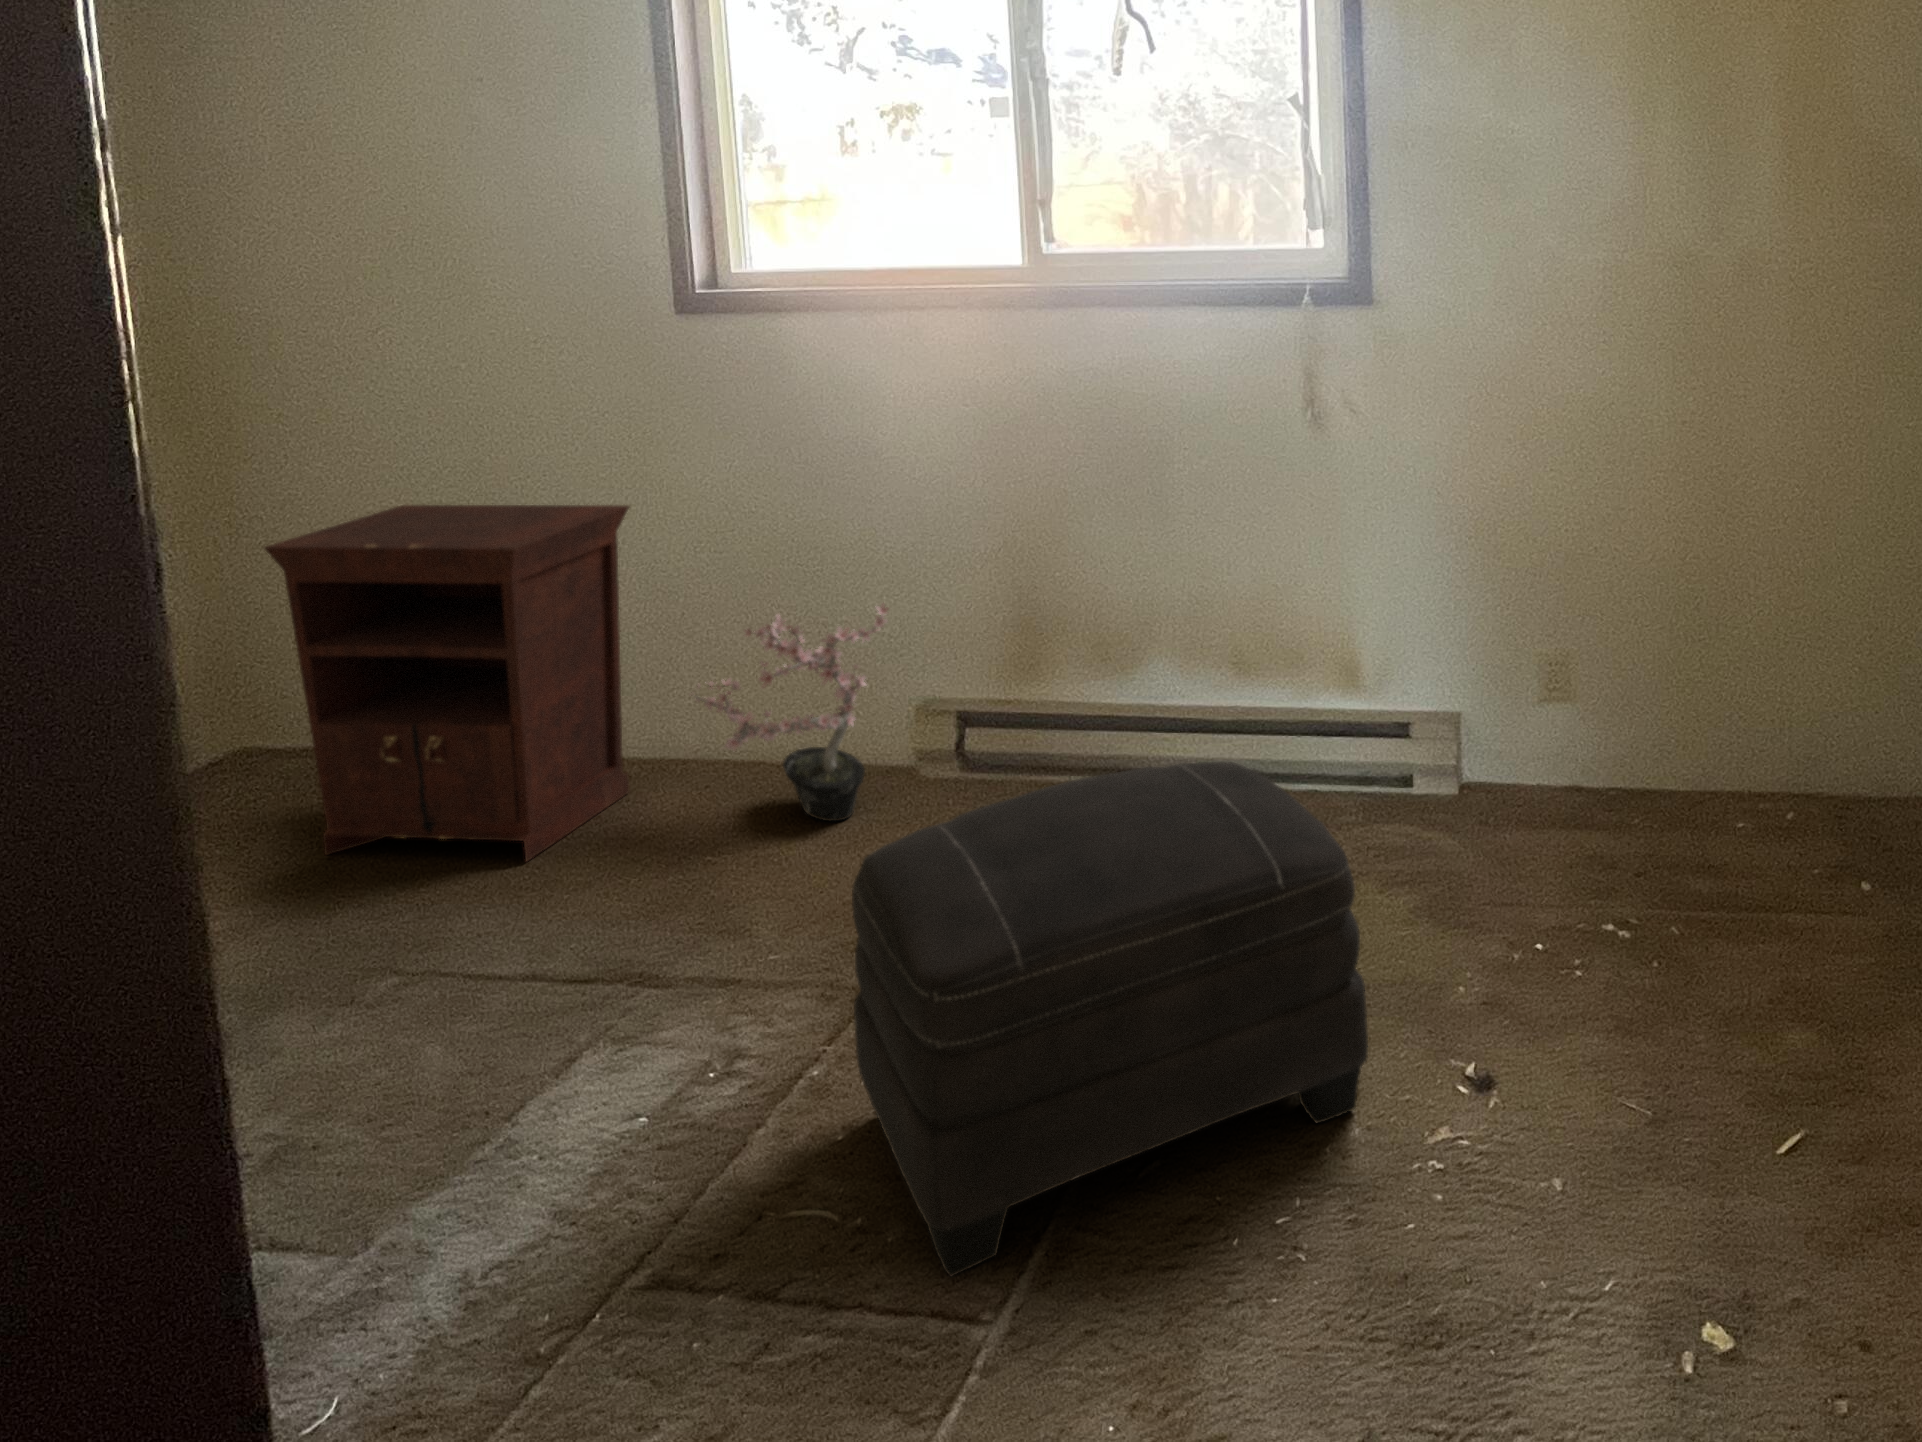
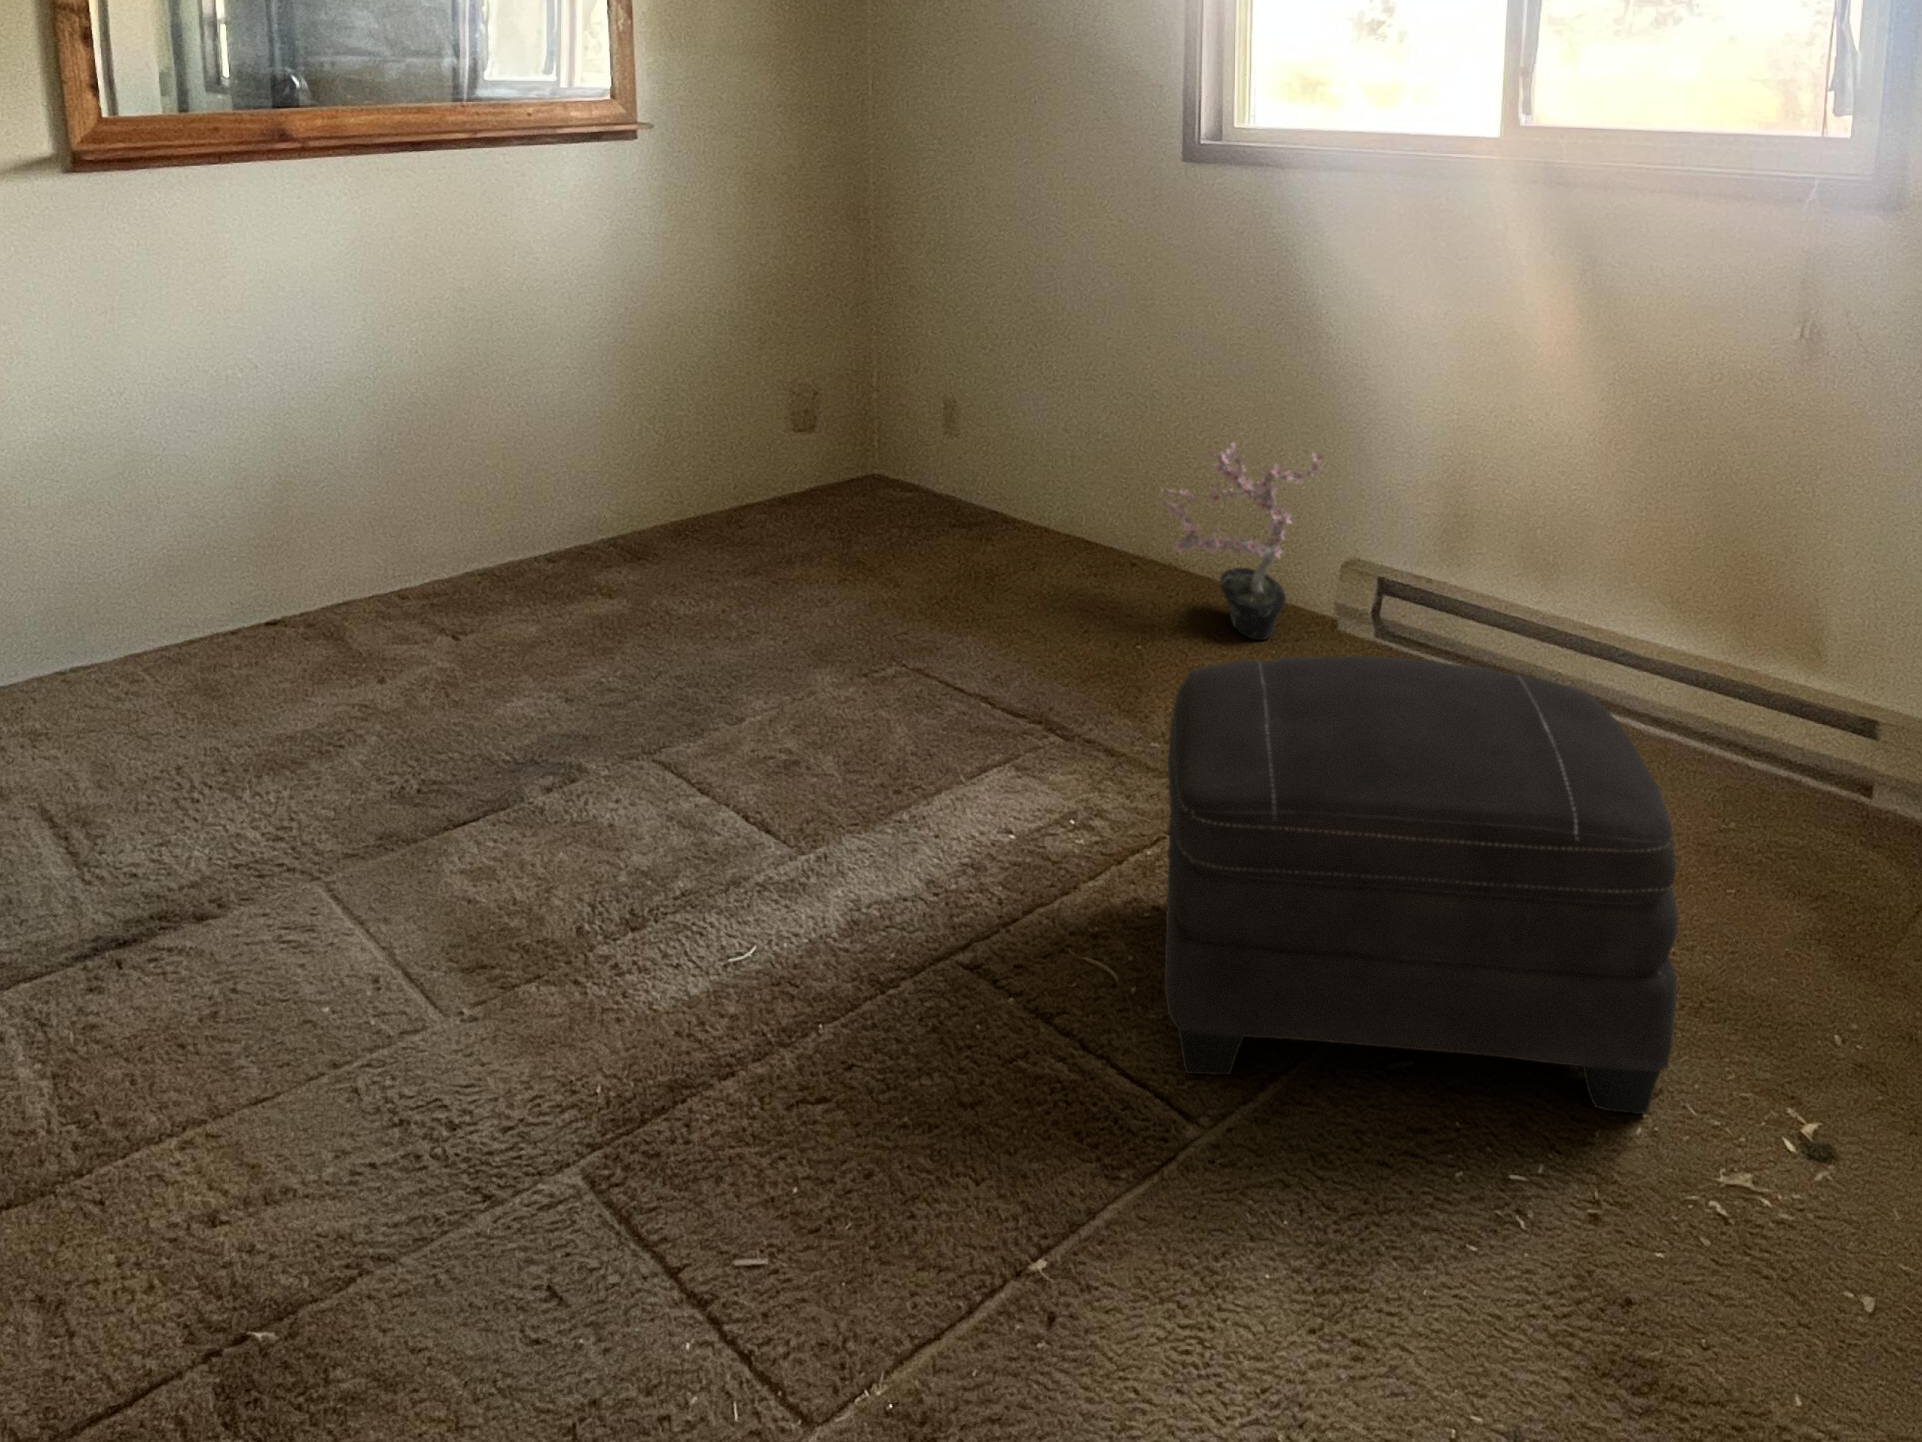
nightstand: present [265,505,629,861] -> none [887,300,1133,601]

